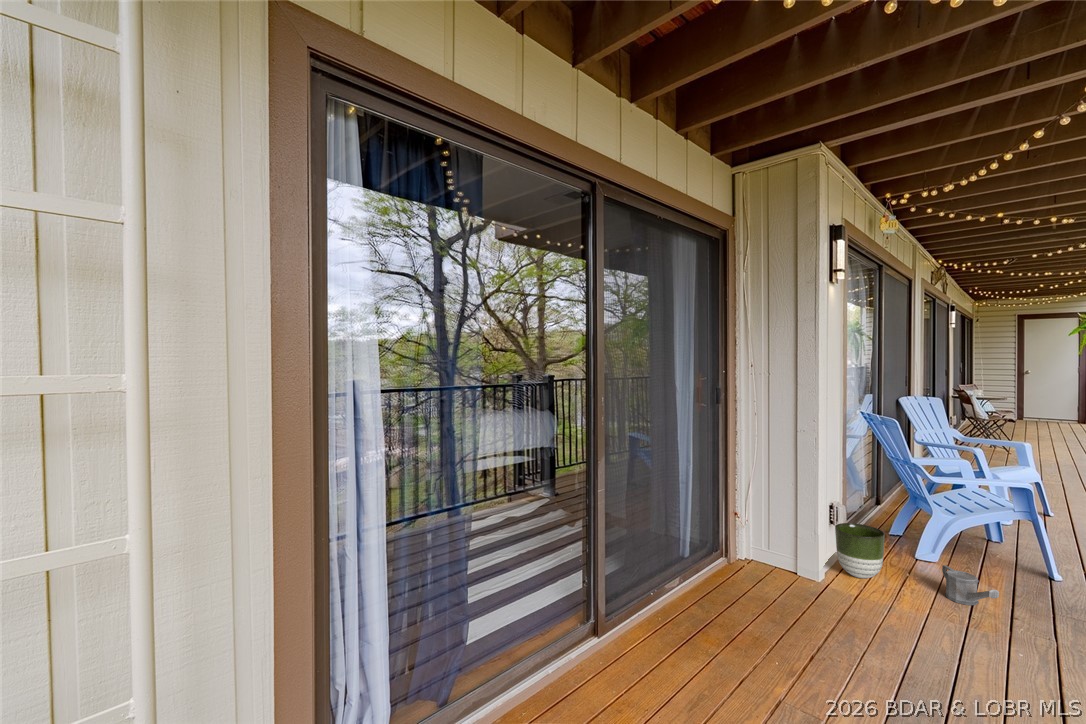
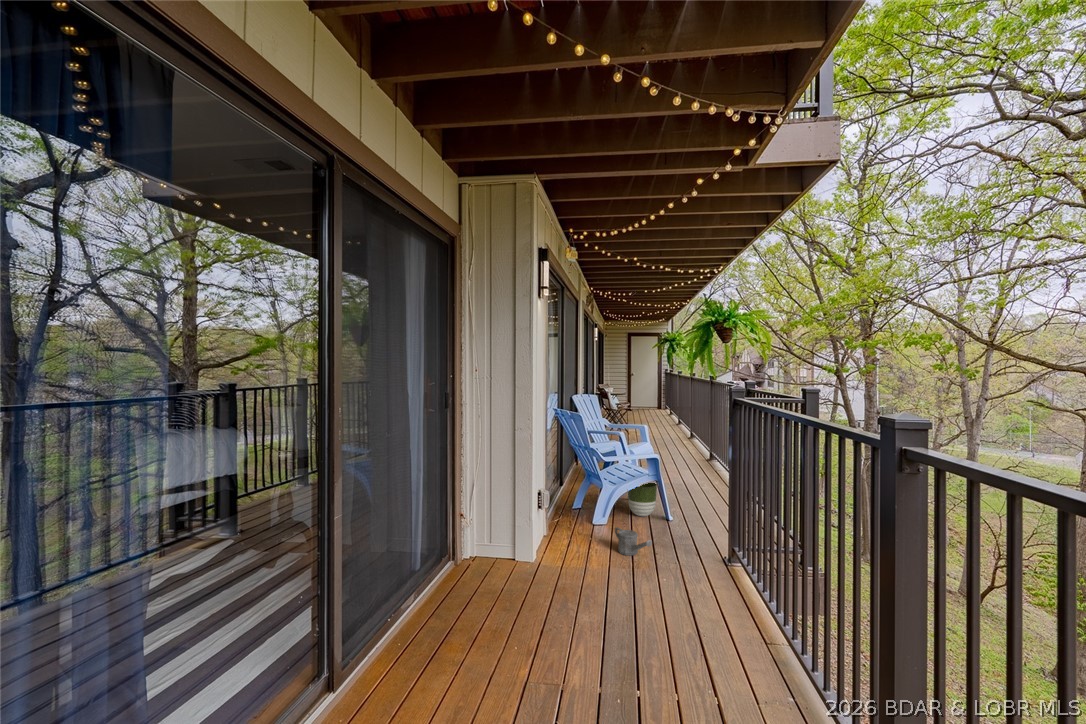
planter: present [835,523,885,578] -> present [628,483,657,516]

